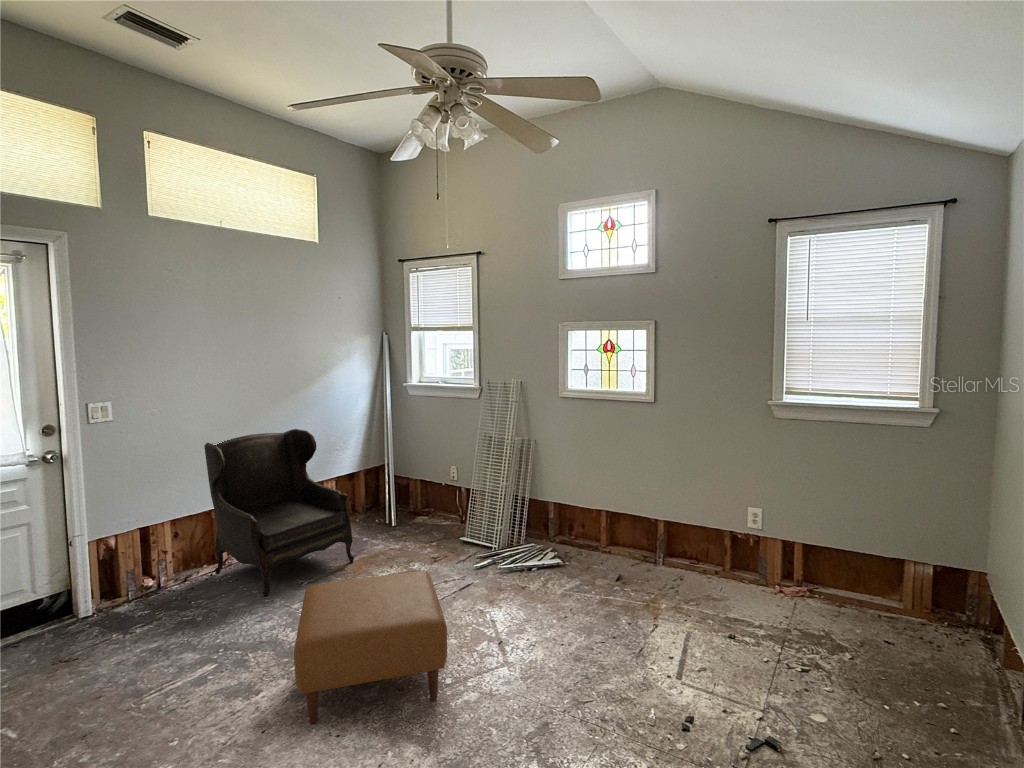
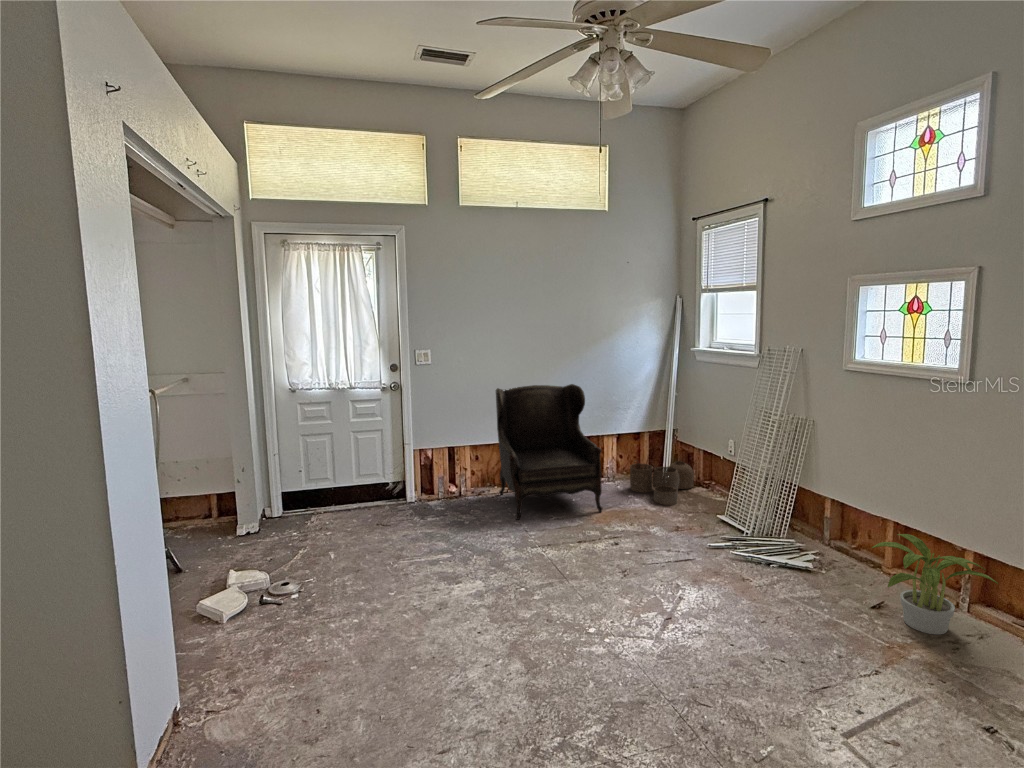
woven basket: none [359,492,416,539] -> present [630,461,694,505]
potted plant: none [614,516,686,585] -> present [872,534,998,635]
ottoman: present [294,571,447,725] -> none [459,513,610,640]

